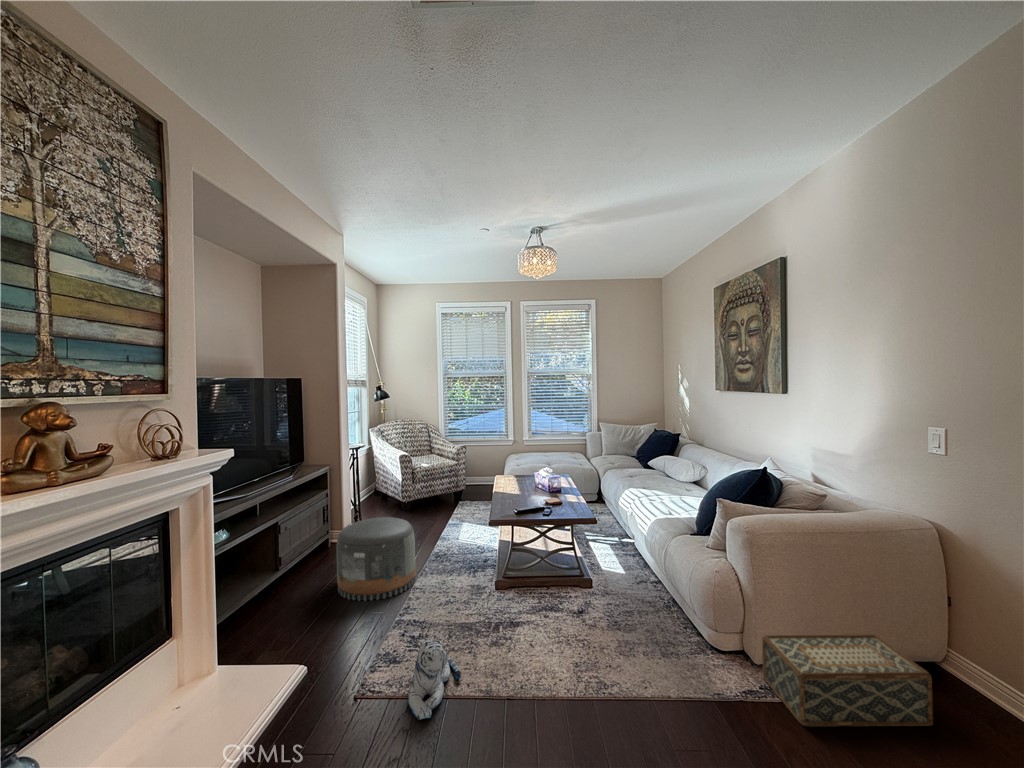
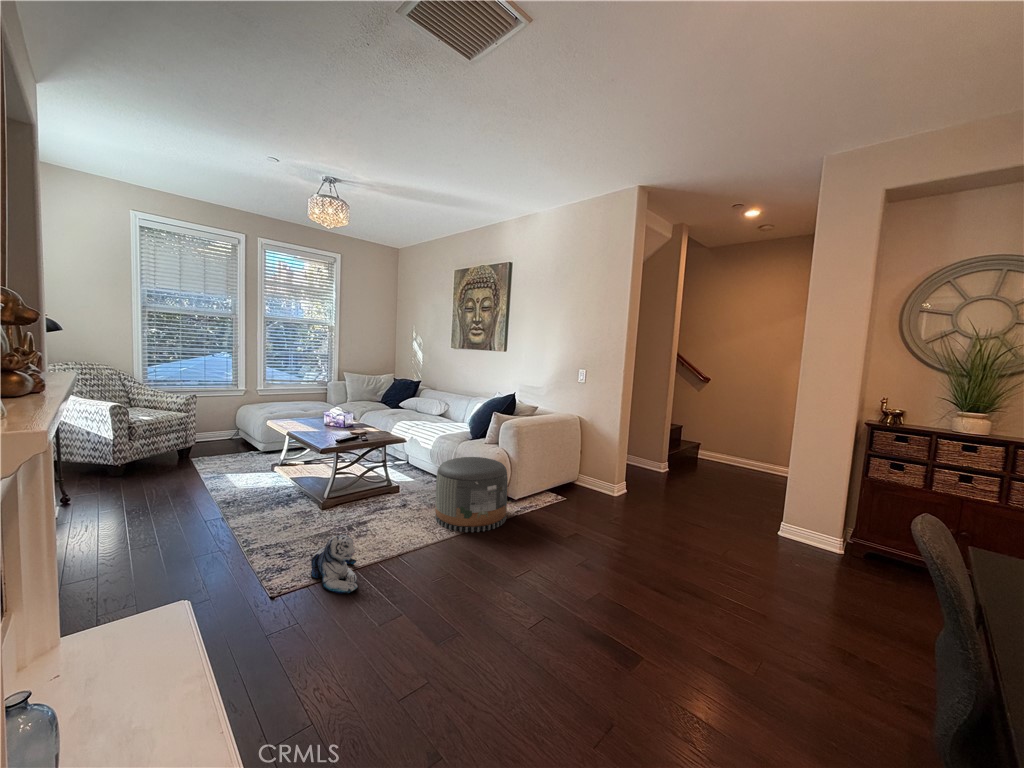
pouf: present [337,517,415,601] -> present [435,457,508,532]
woven basket: present [762,634,933,726] -> none [530,473,599,519]

